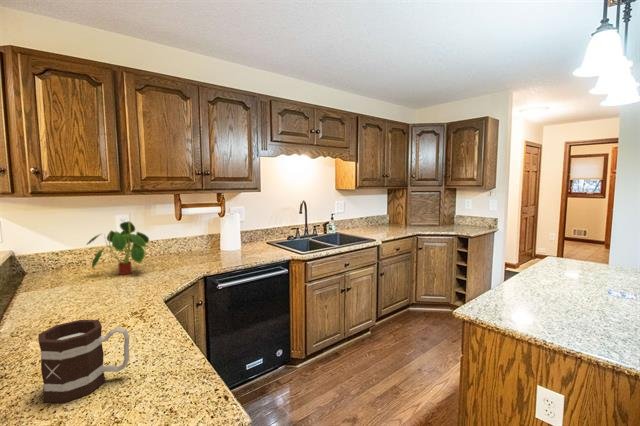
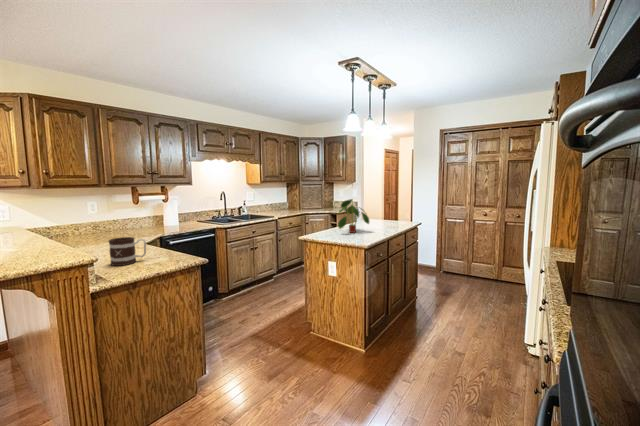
plant: present [87,221,149,275] -> present [338,199,369,233]

